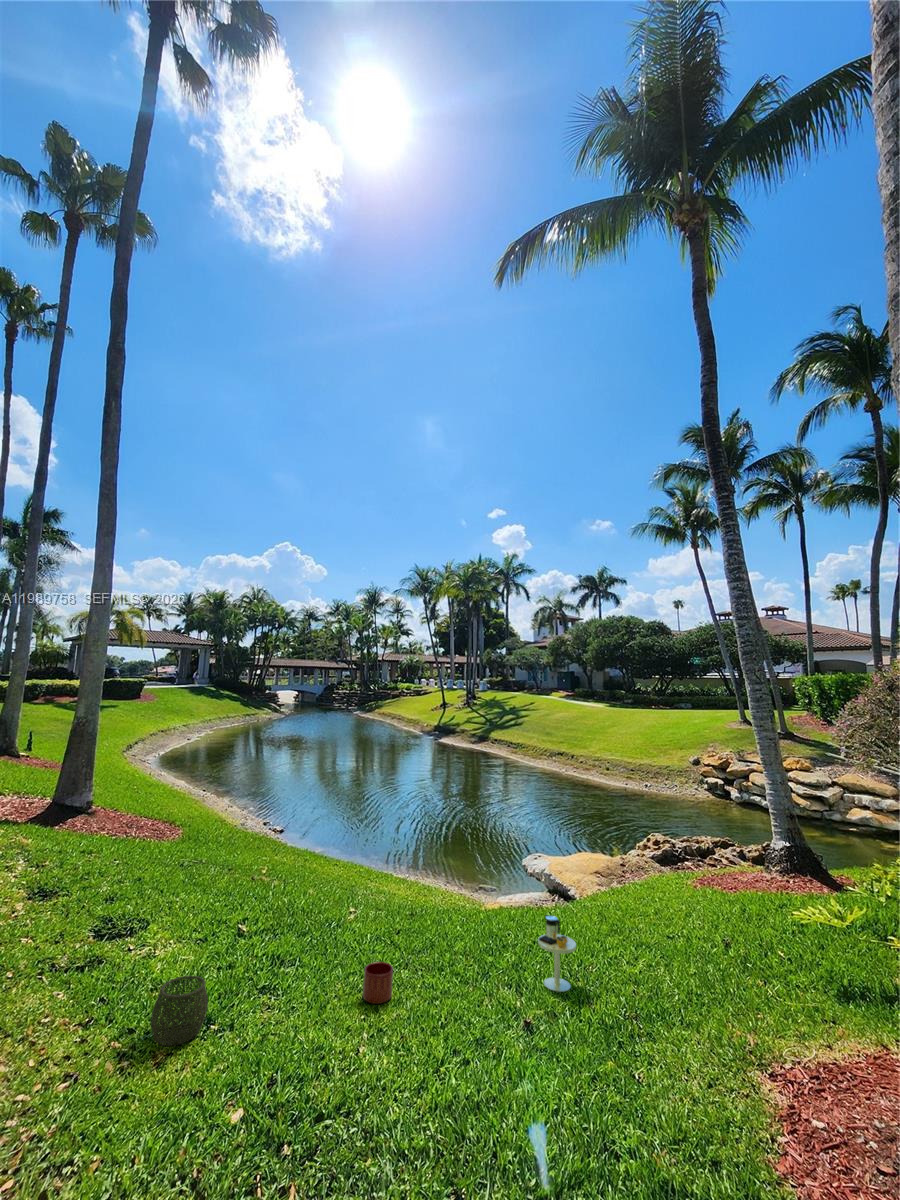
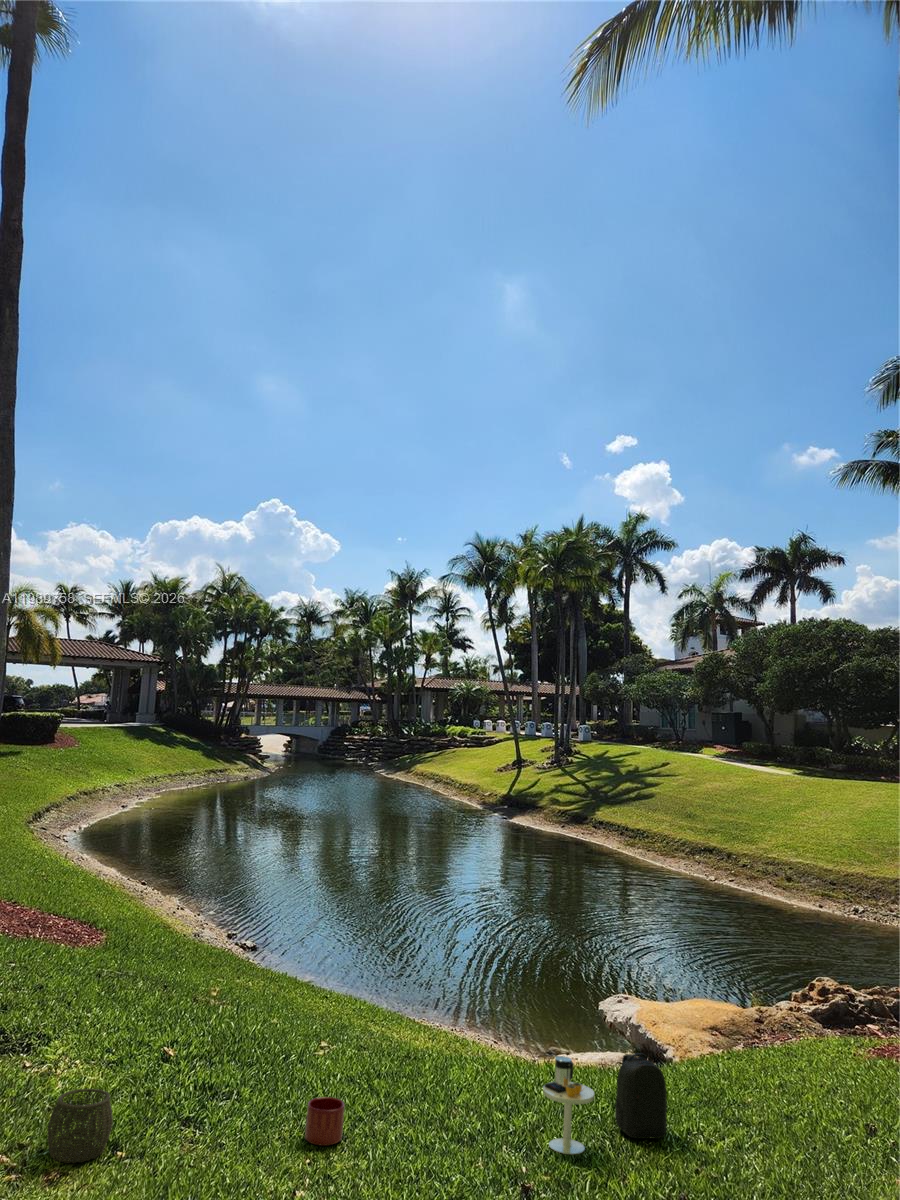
backpack: none [583,908,622,972] -> present [615,1053,667,1138]

